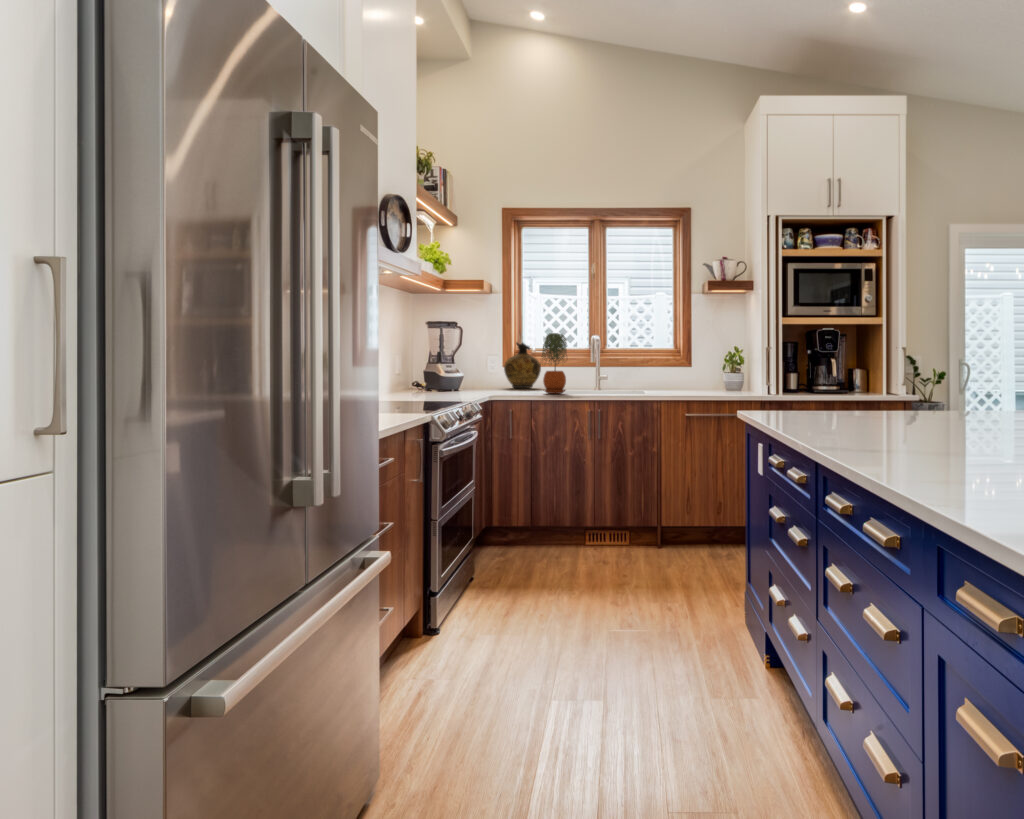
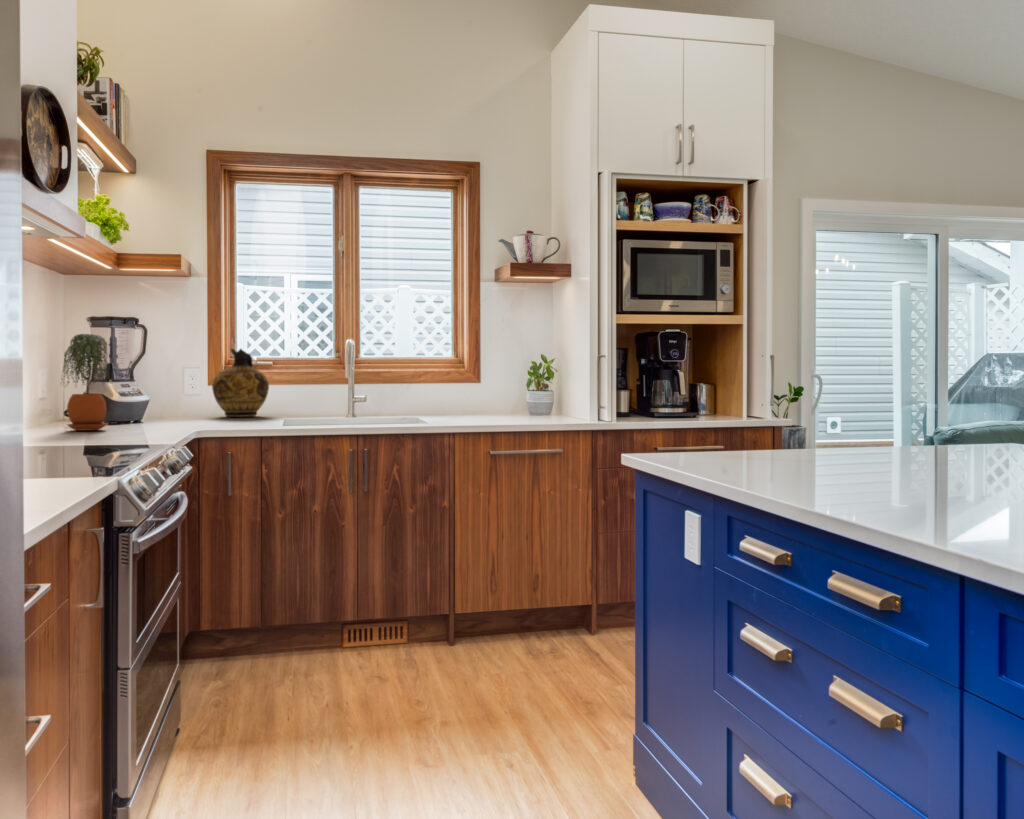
potted plant: present [540,333,567,394] -> present [62,334,108,431]

